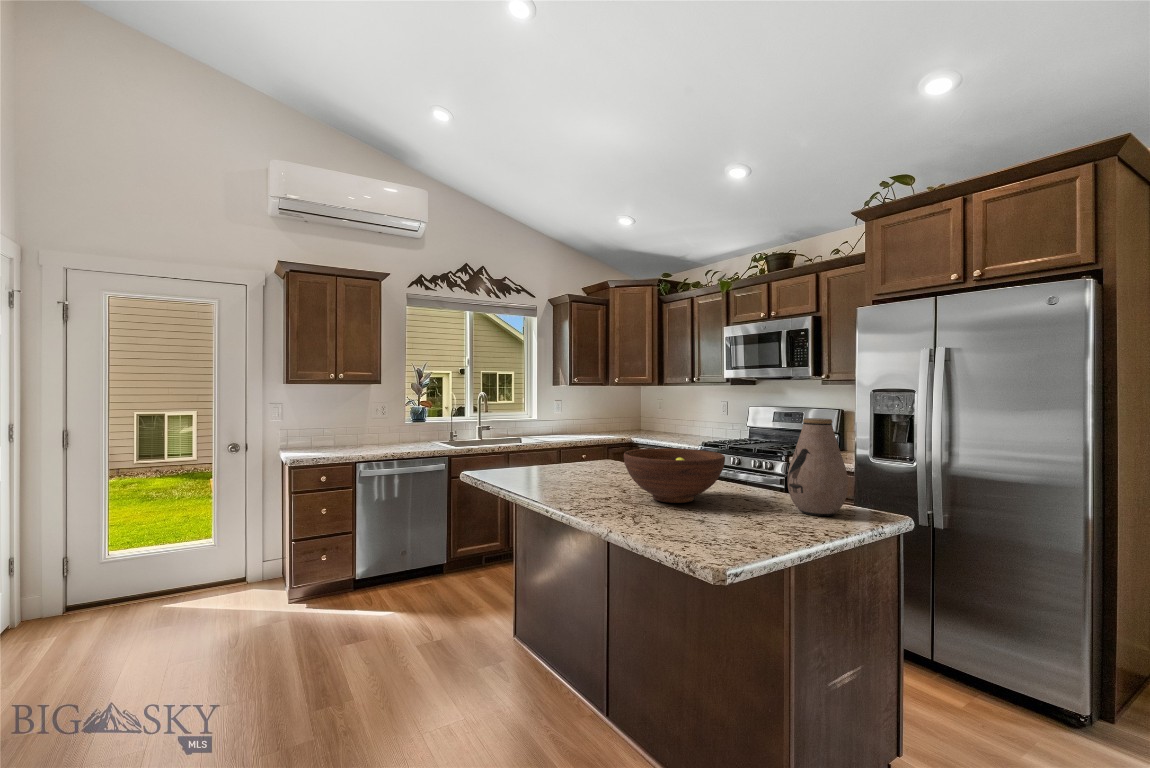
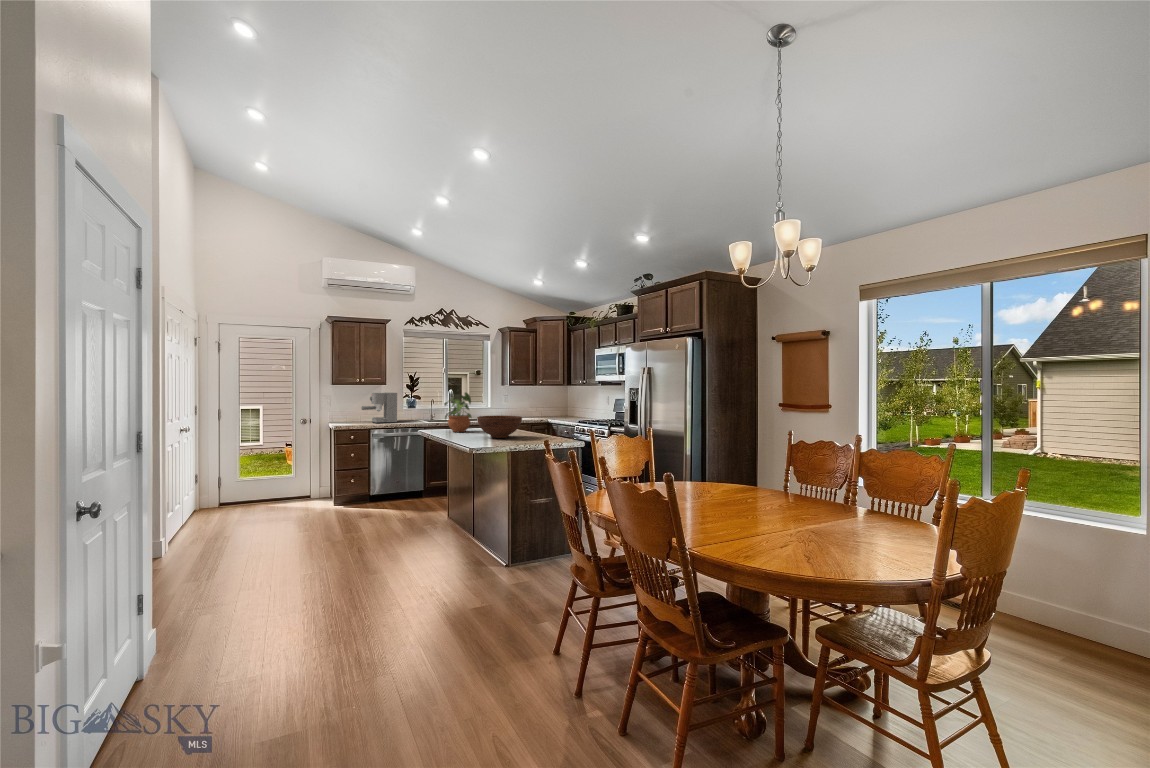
coffee maker: none [338,397,399,449] -> present [361,392,397,423]
potted plant: none [518,397,578,480] -> present [444,392,471,432]
vase: present [787,418,848,516] -> none [540,401,564,441]

